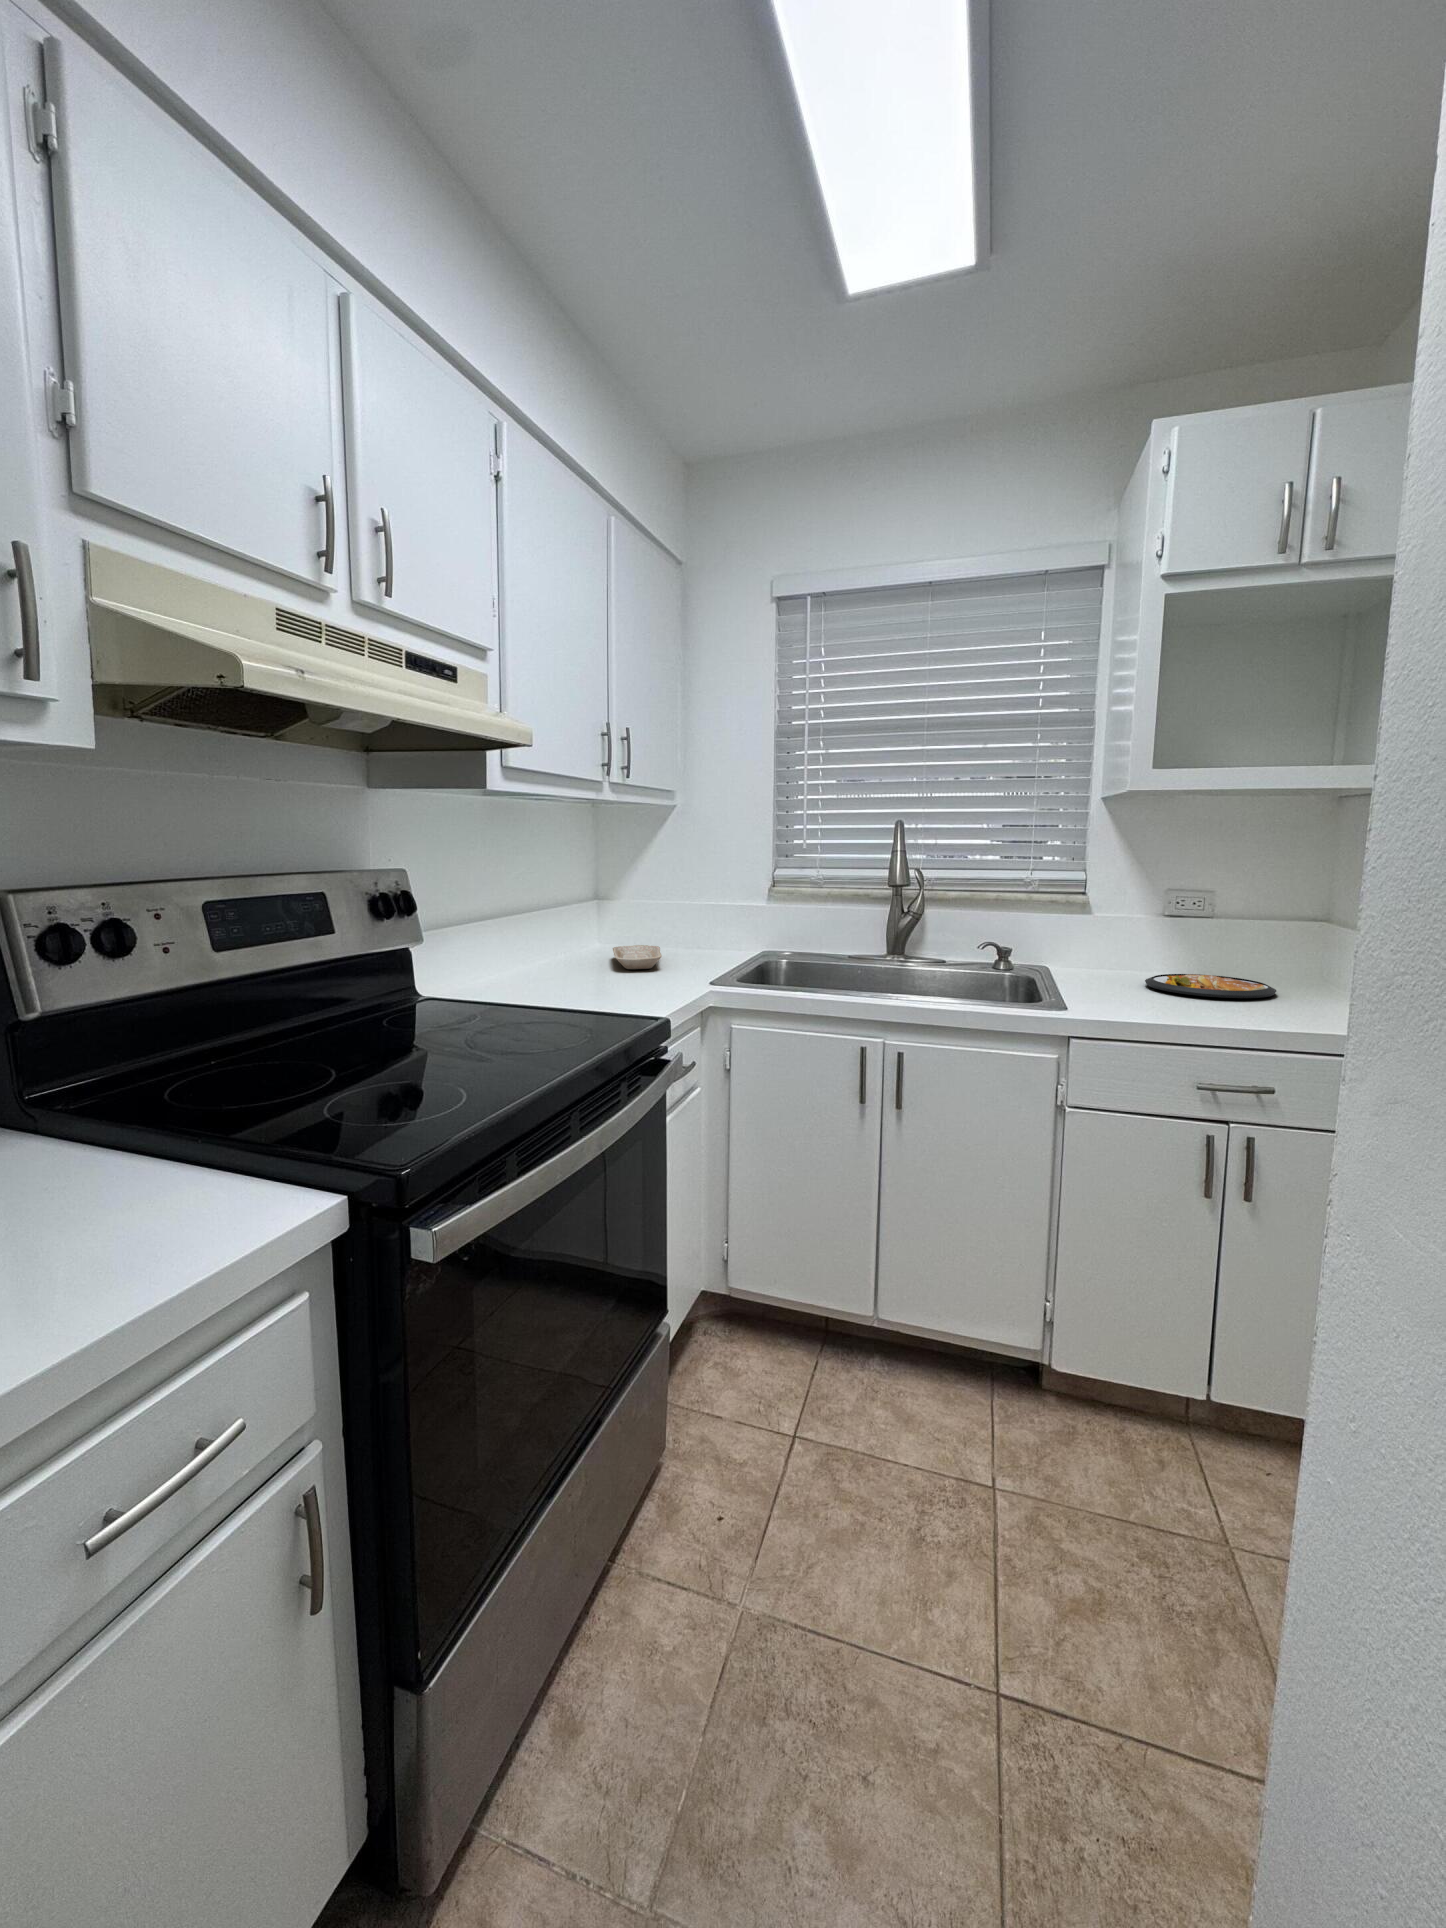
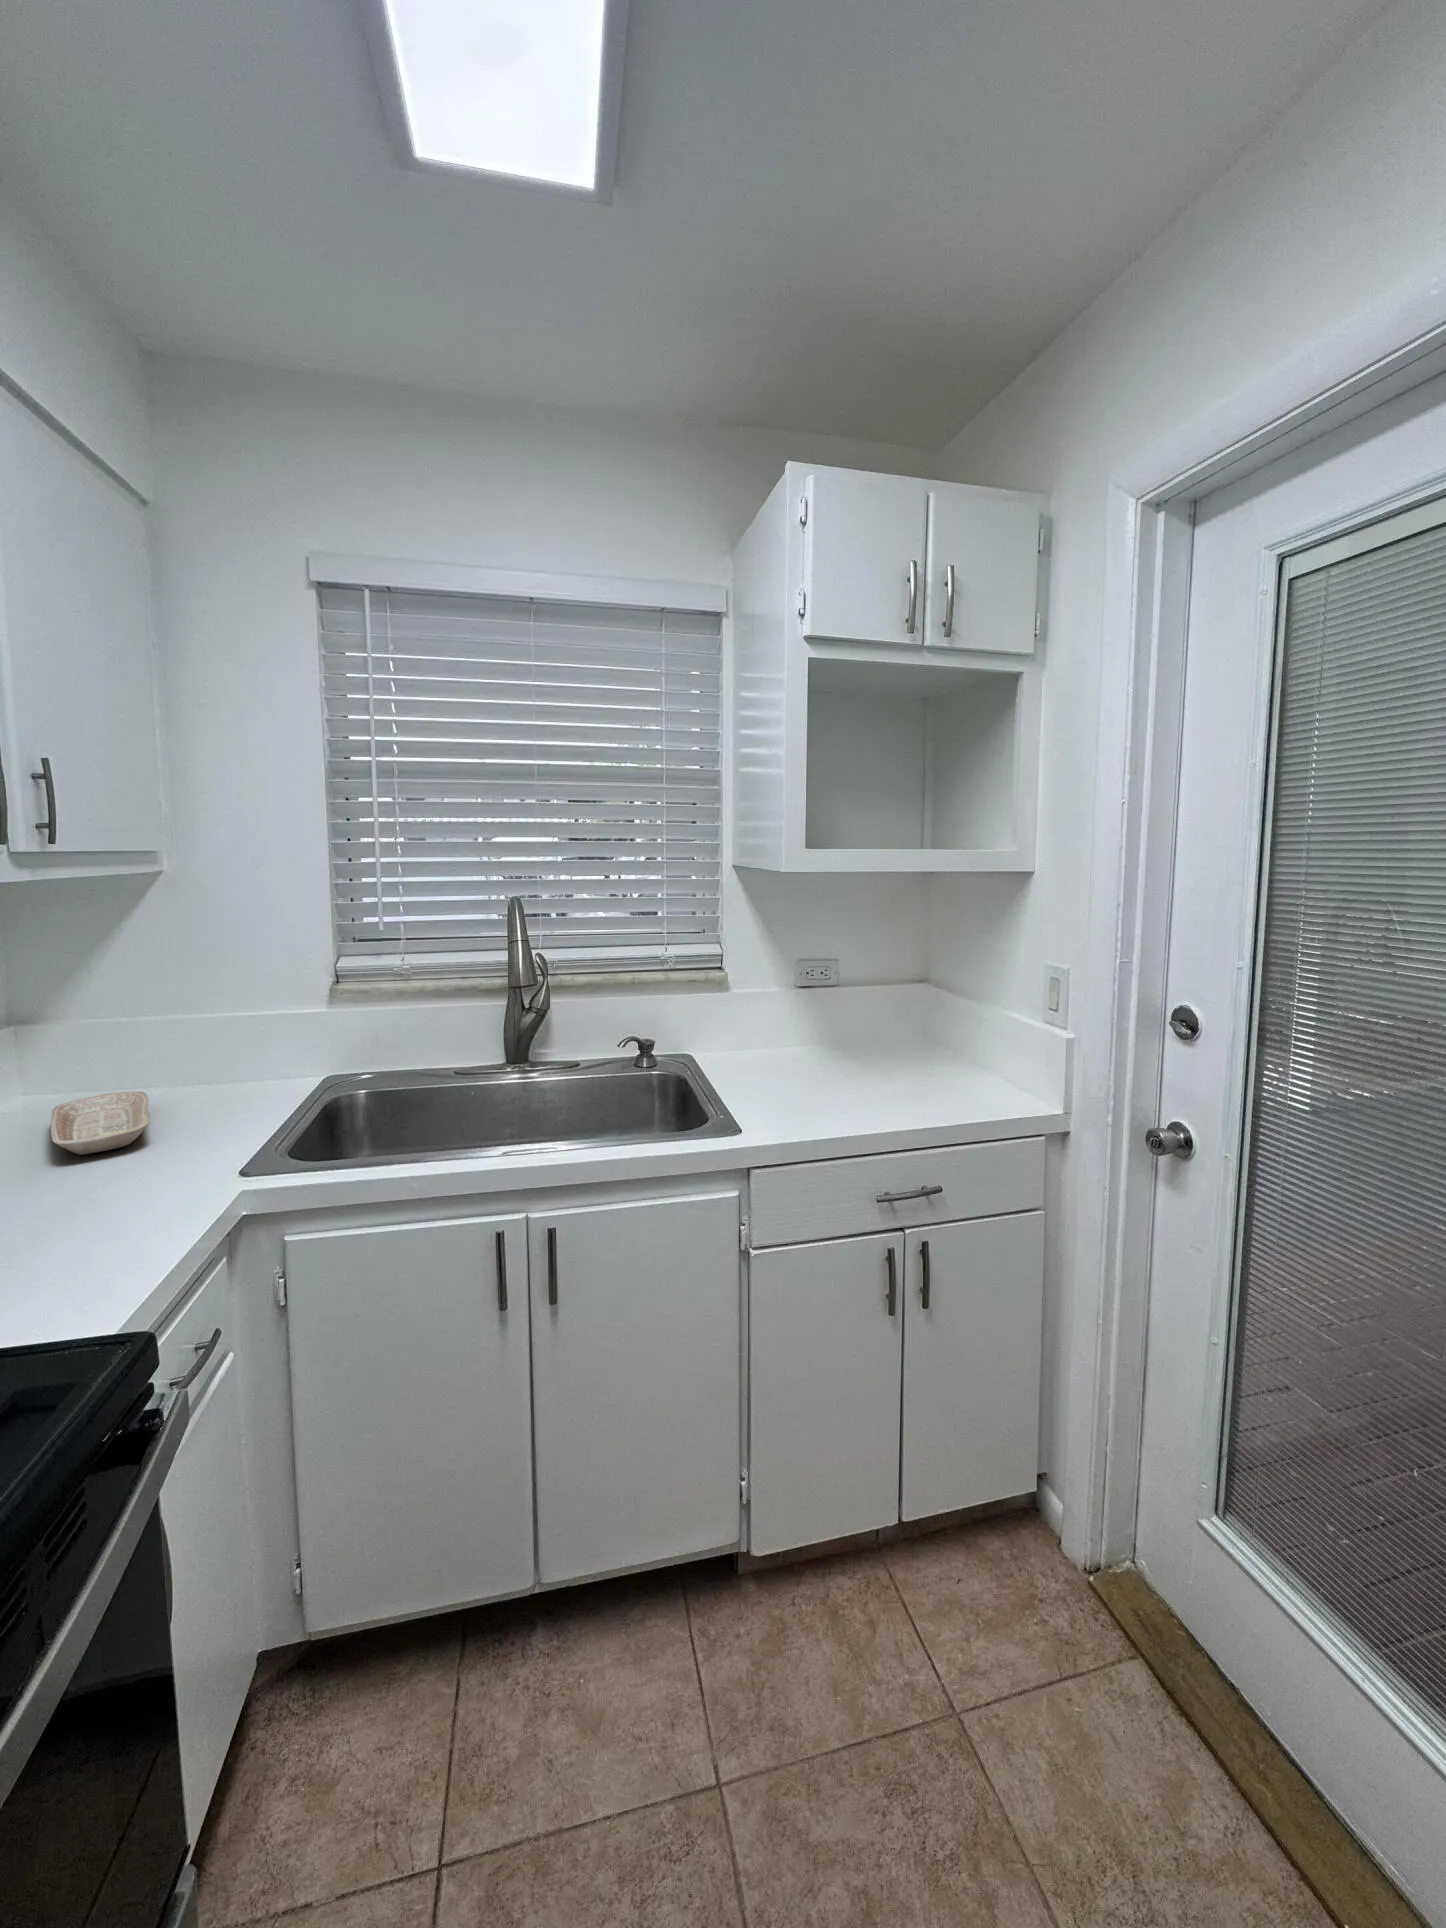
dish: present [1145,974,1276,998] -> none [791,1048,907,1083]

